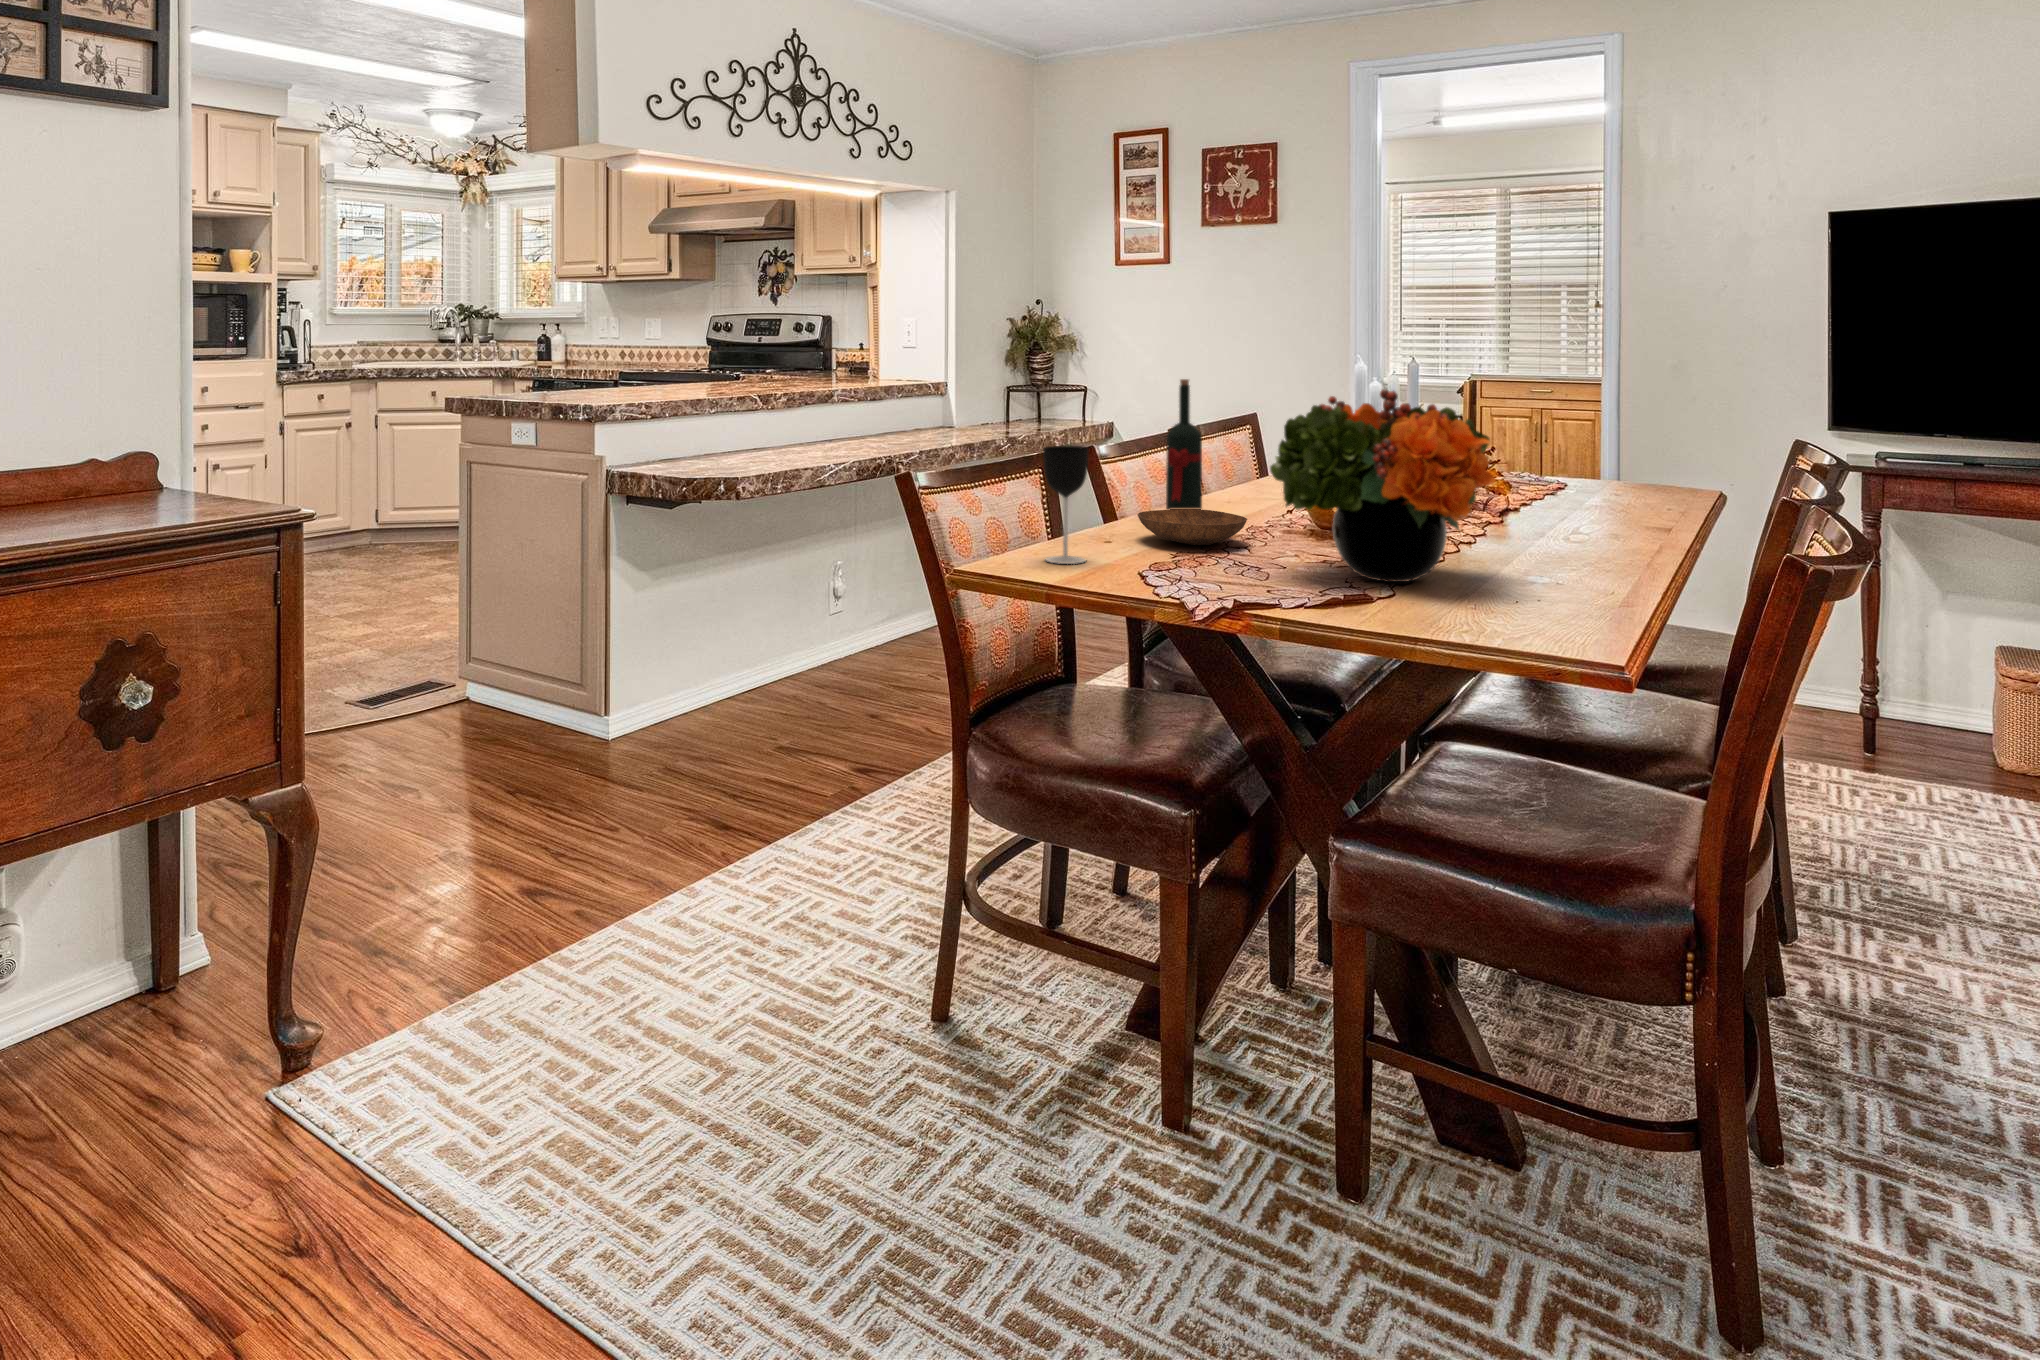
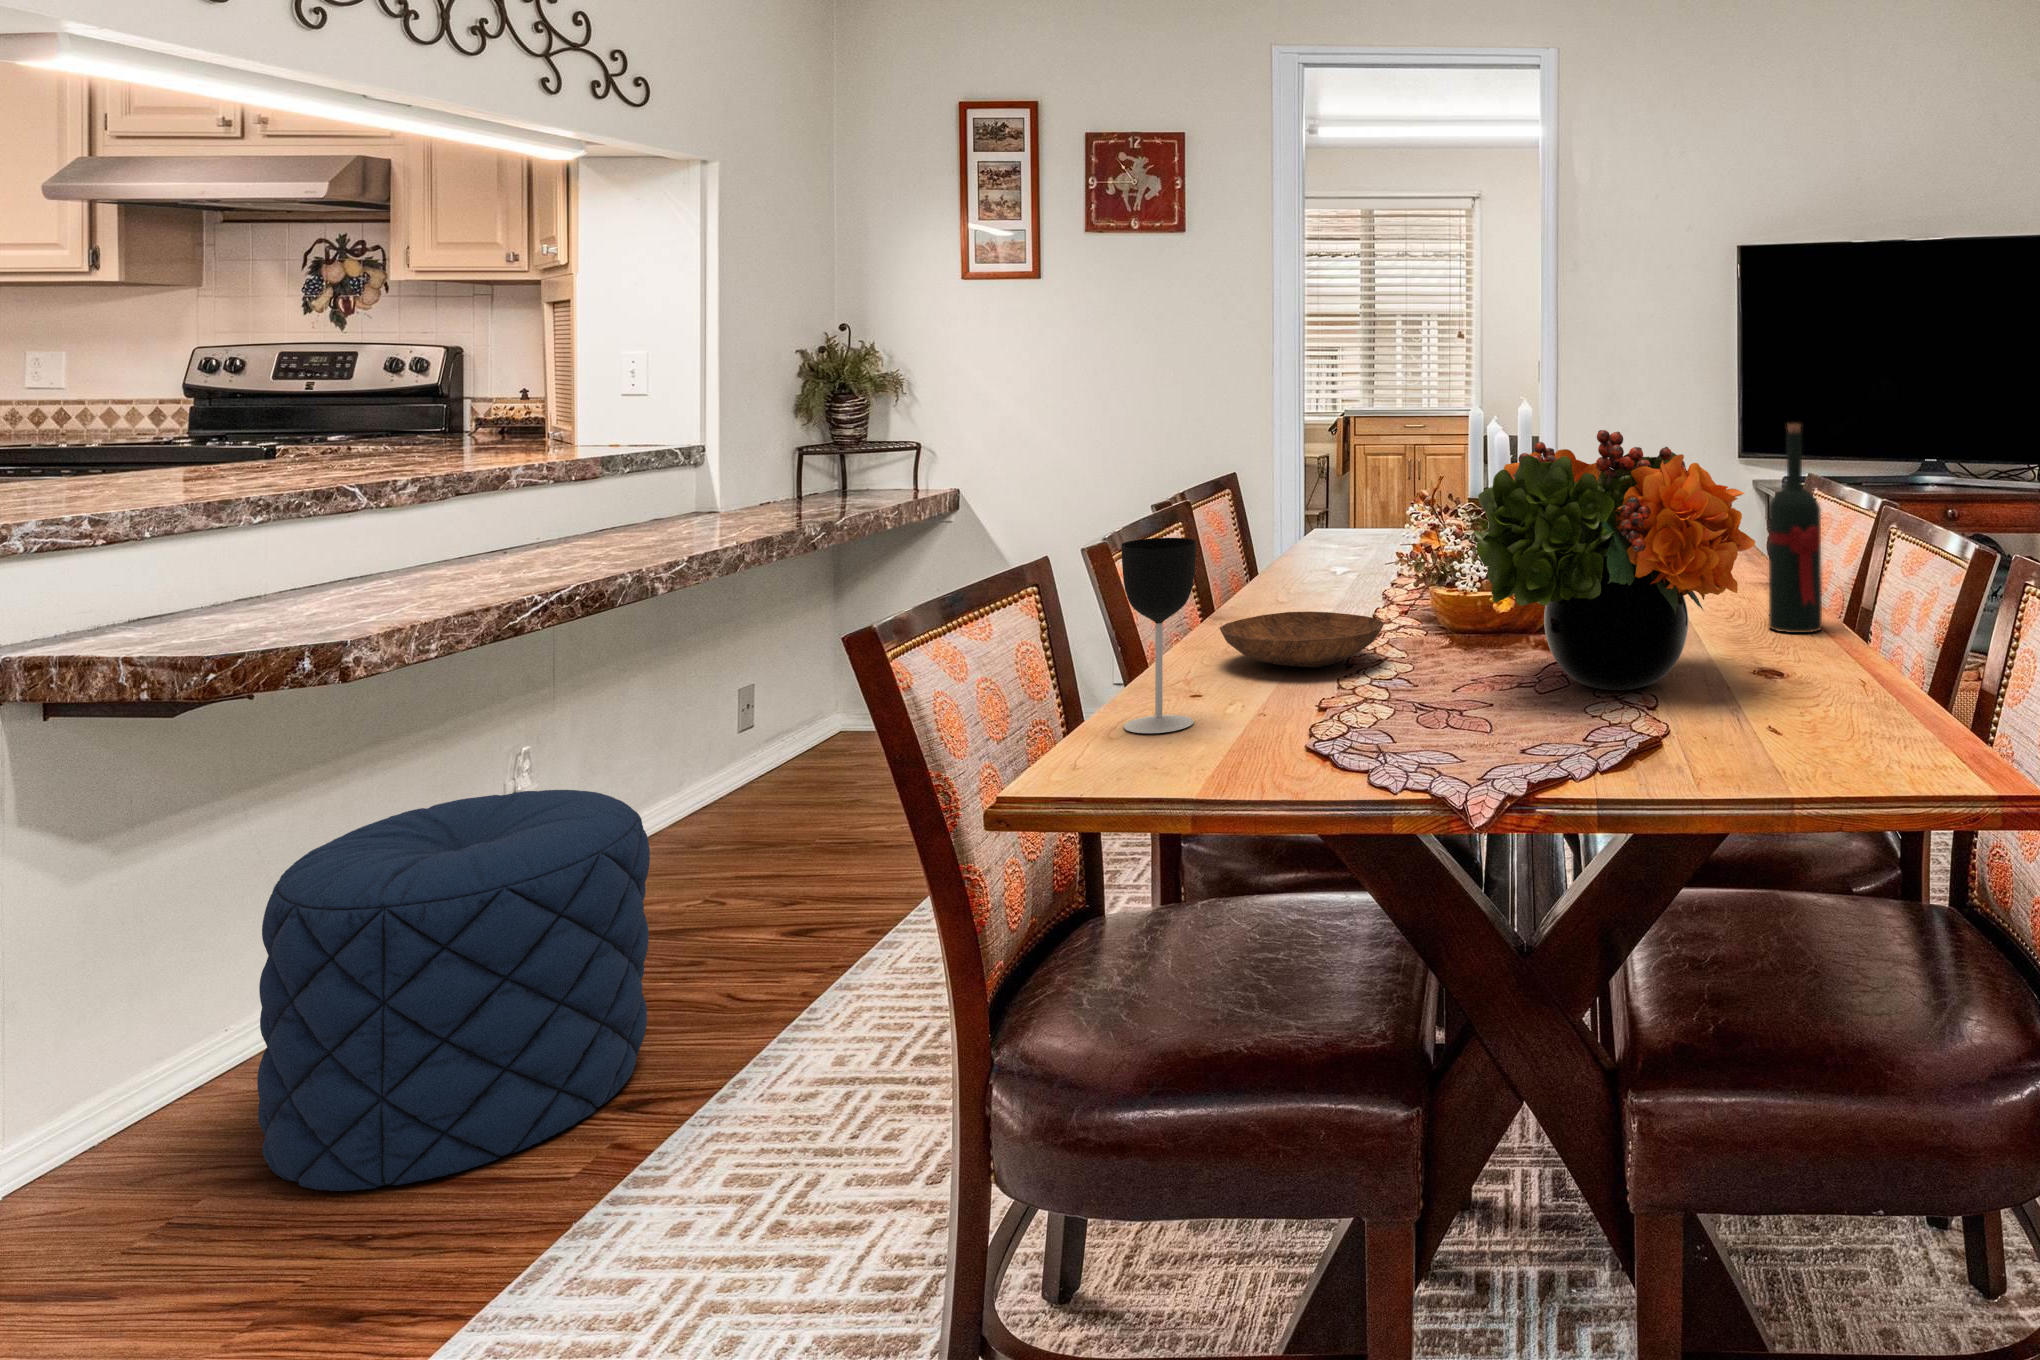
wine bottle: present [1166,379,1202,509] -> present [1769,424,1822,633]
pouf: none [706,580,878,777] -> present [257,790,650,1191]

